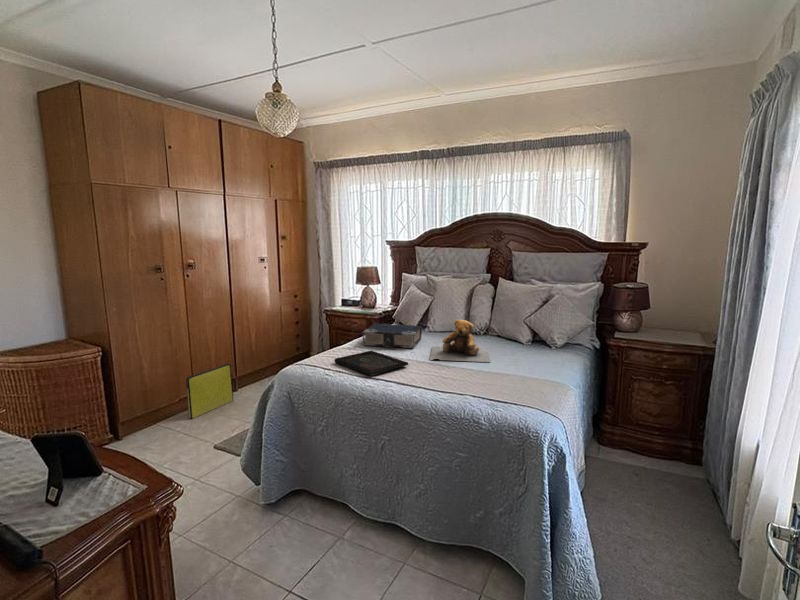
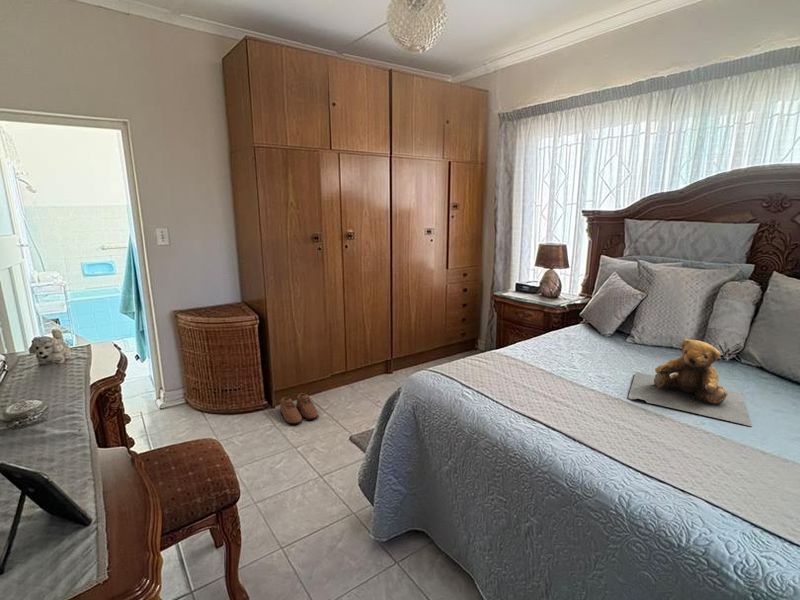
book: present [363,324,422,348] -> none [526,324,620,371]
tray: present [334,351,408,376] -> none [477,366,588,412]
bag: present [186,364,236,419] -> none [337,343,388,397]
shoe: none [130,420,176,450] -> present [280,393,319,424]

